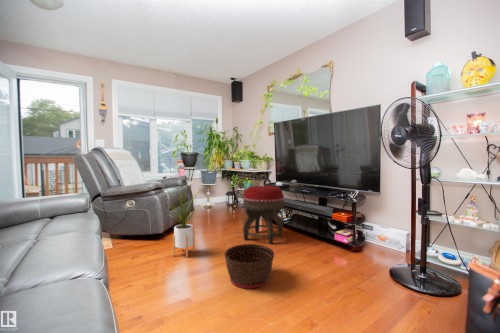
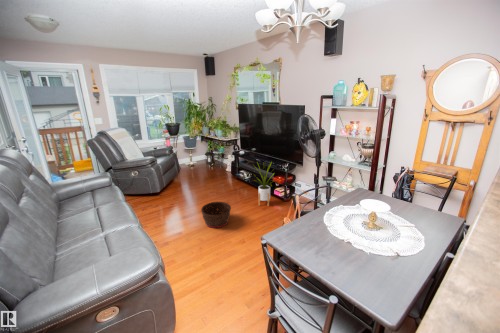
footstool: present [243,185,284,244] -> none [214,157,243,197]
house plant: present [173,188,195,257] -> present [258,167,272,206]

